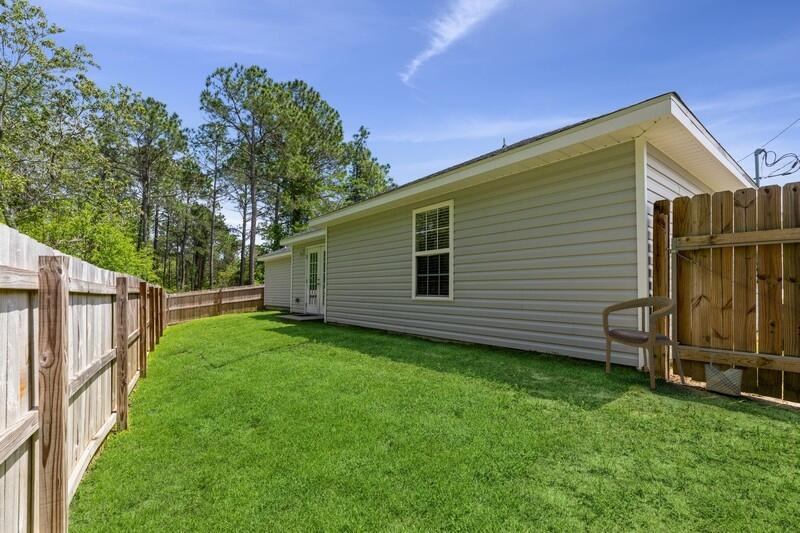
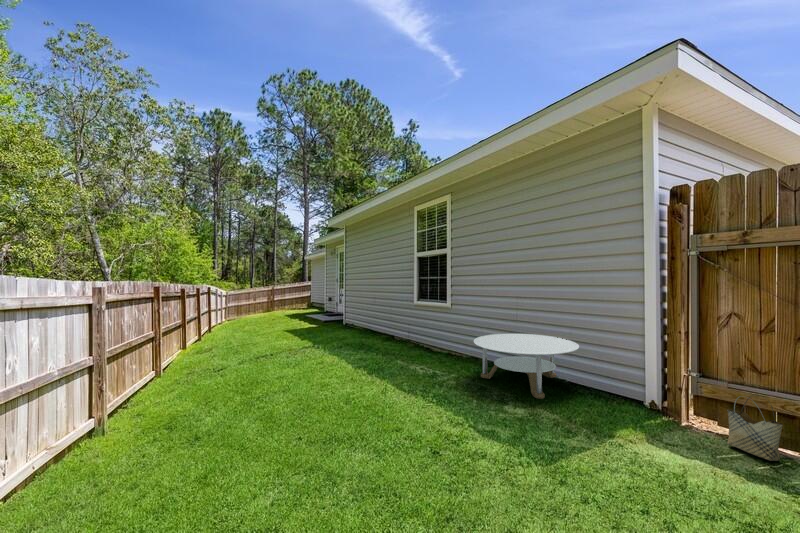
chair: present [602,297,685,389] -> none [598,312,704,437]
round table: none [492,322,581,371] -> present [474,333,579,399]

